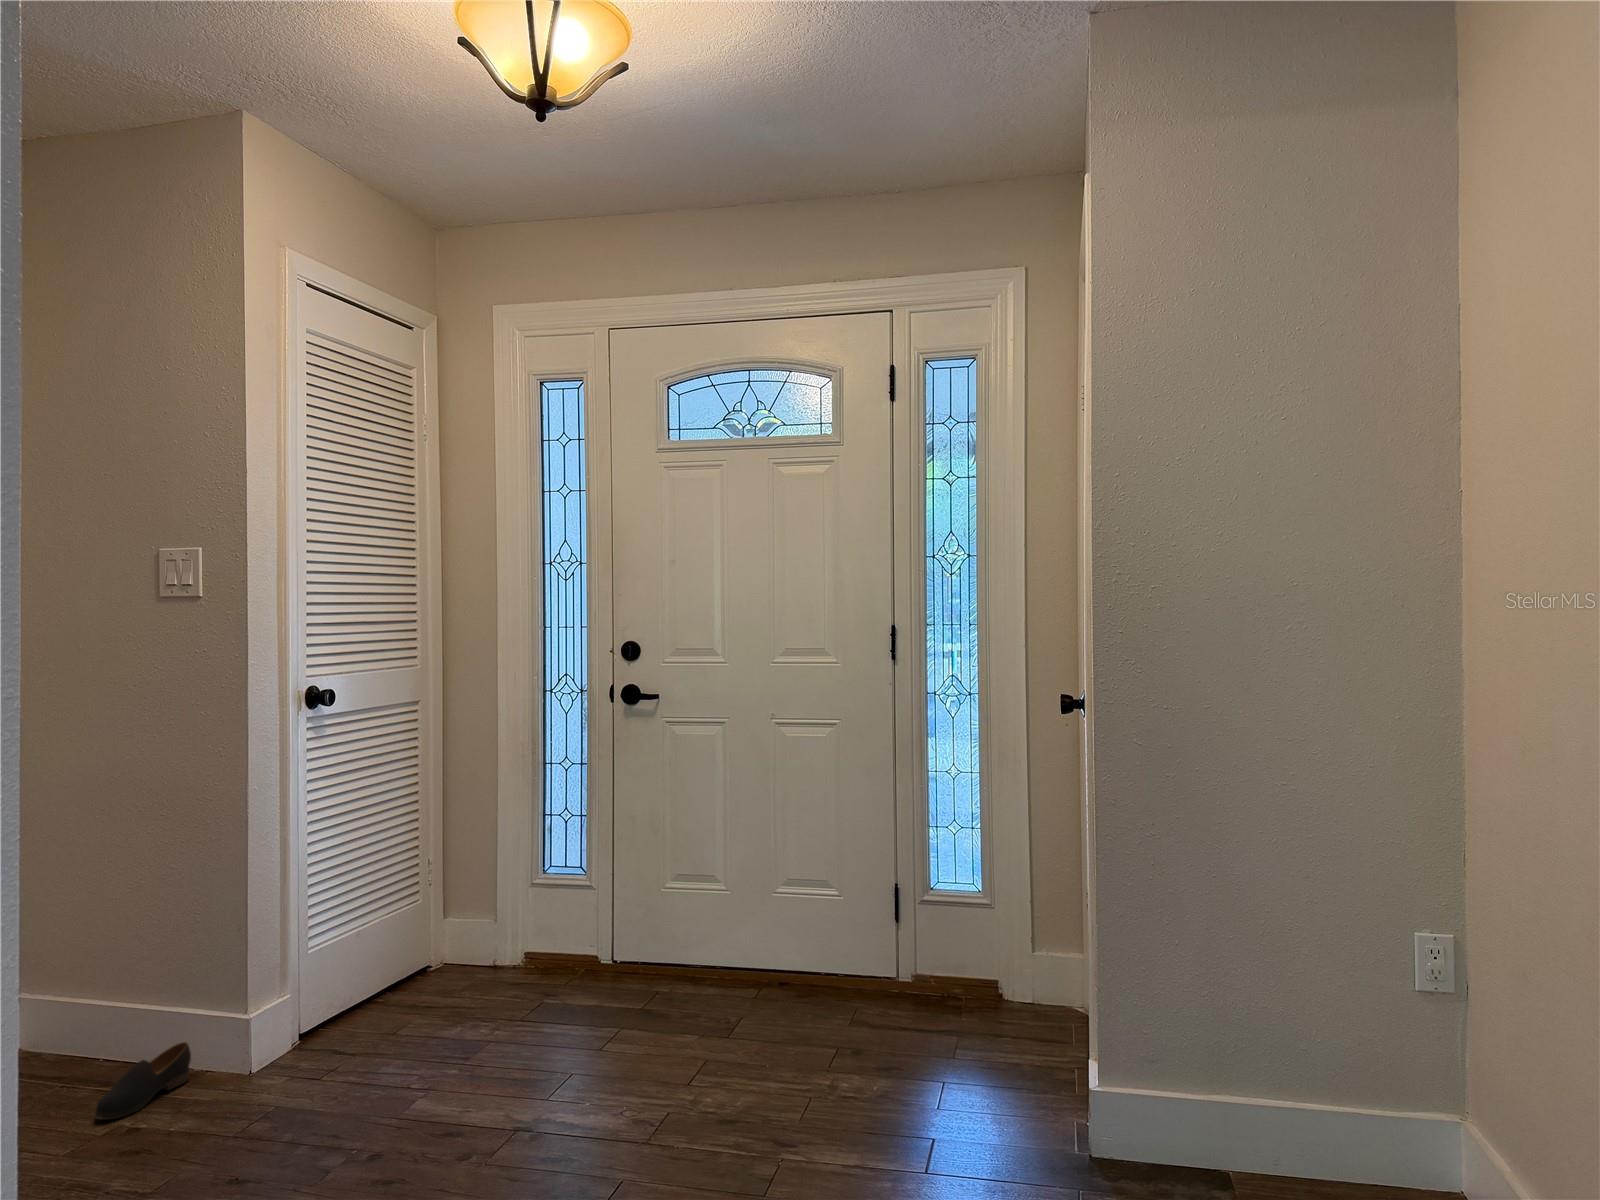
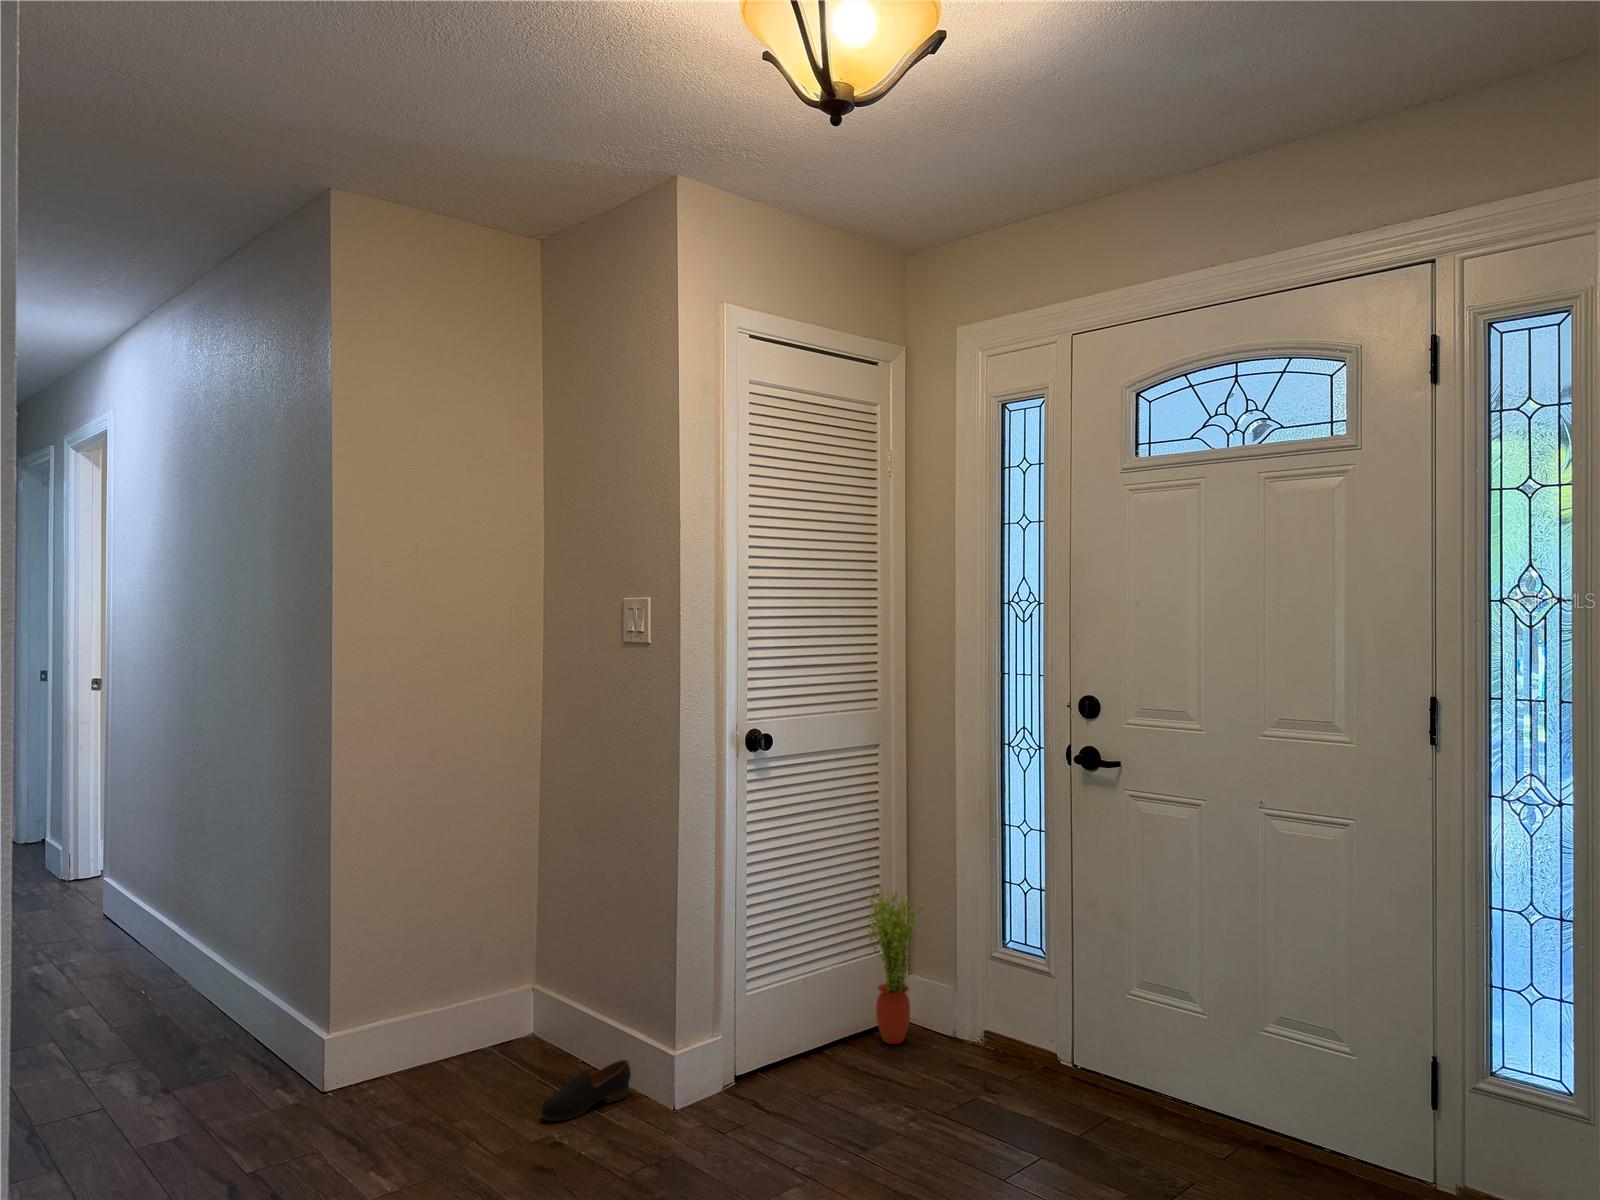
potted plant: none [417,831,471,981] -> present [868,886,925,1044]

